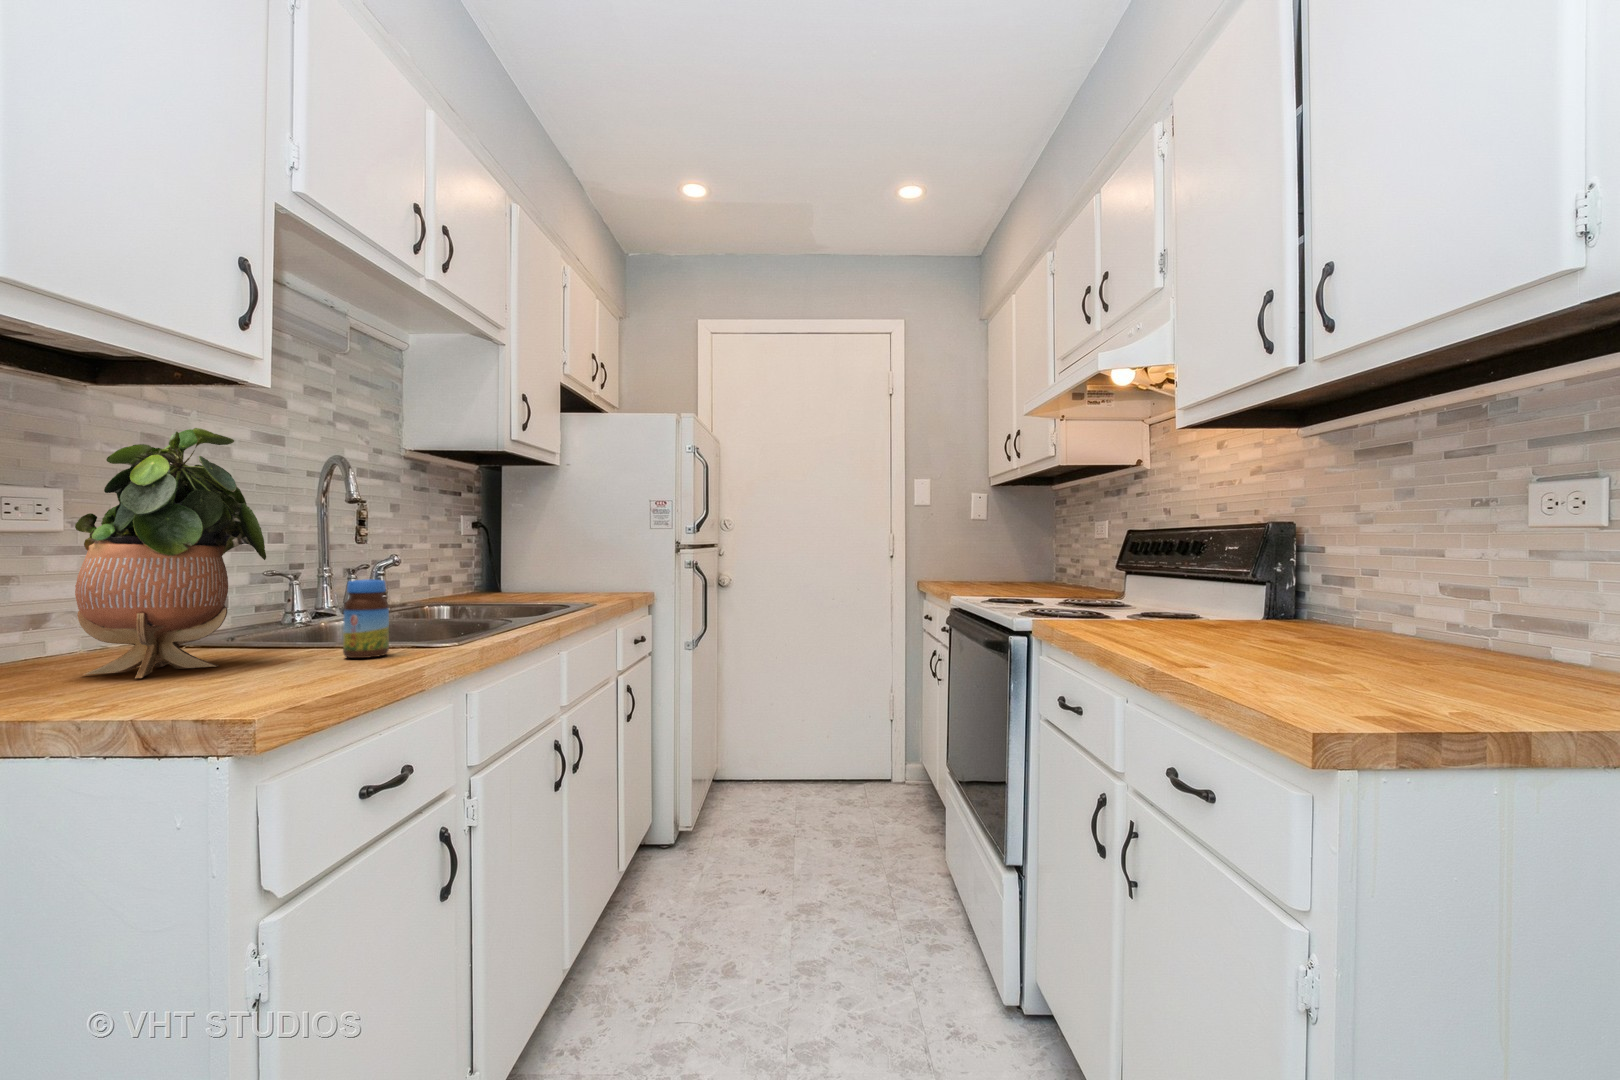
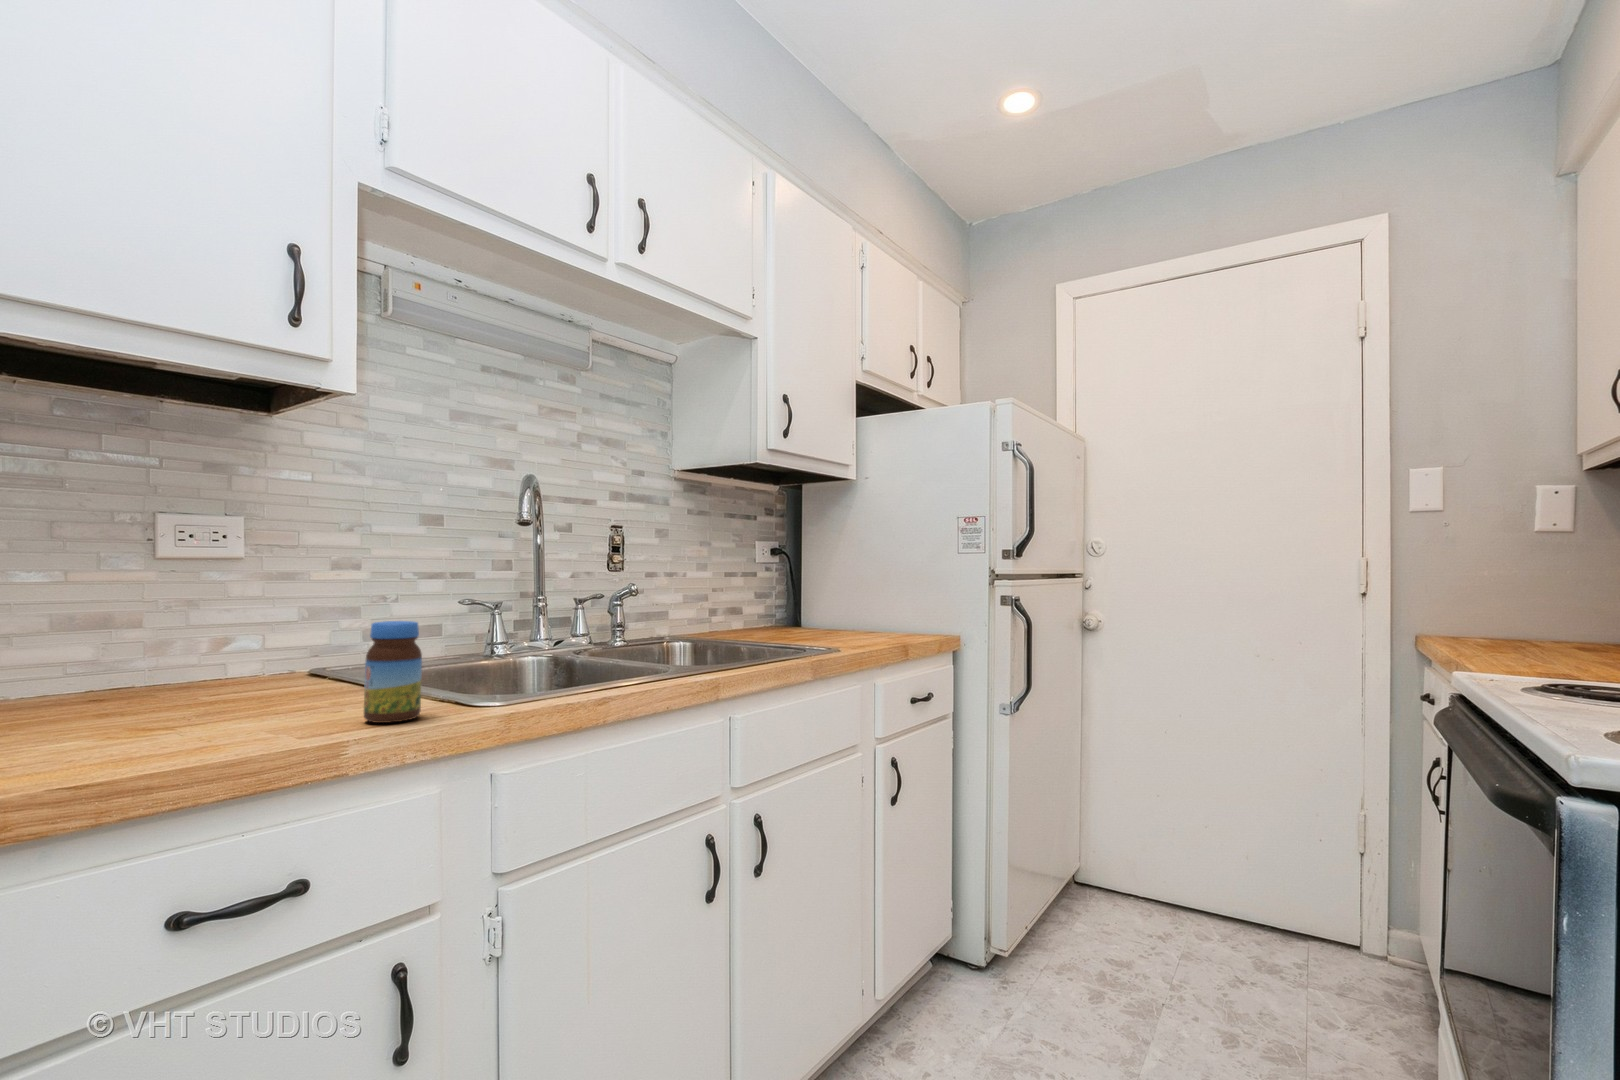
potted plant: present [75,428,266,678] -> none [118,443,319,727]

